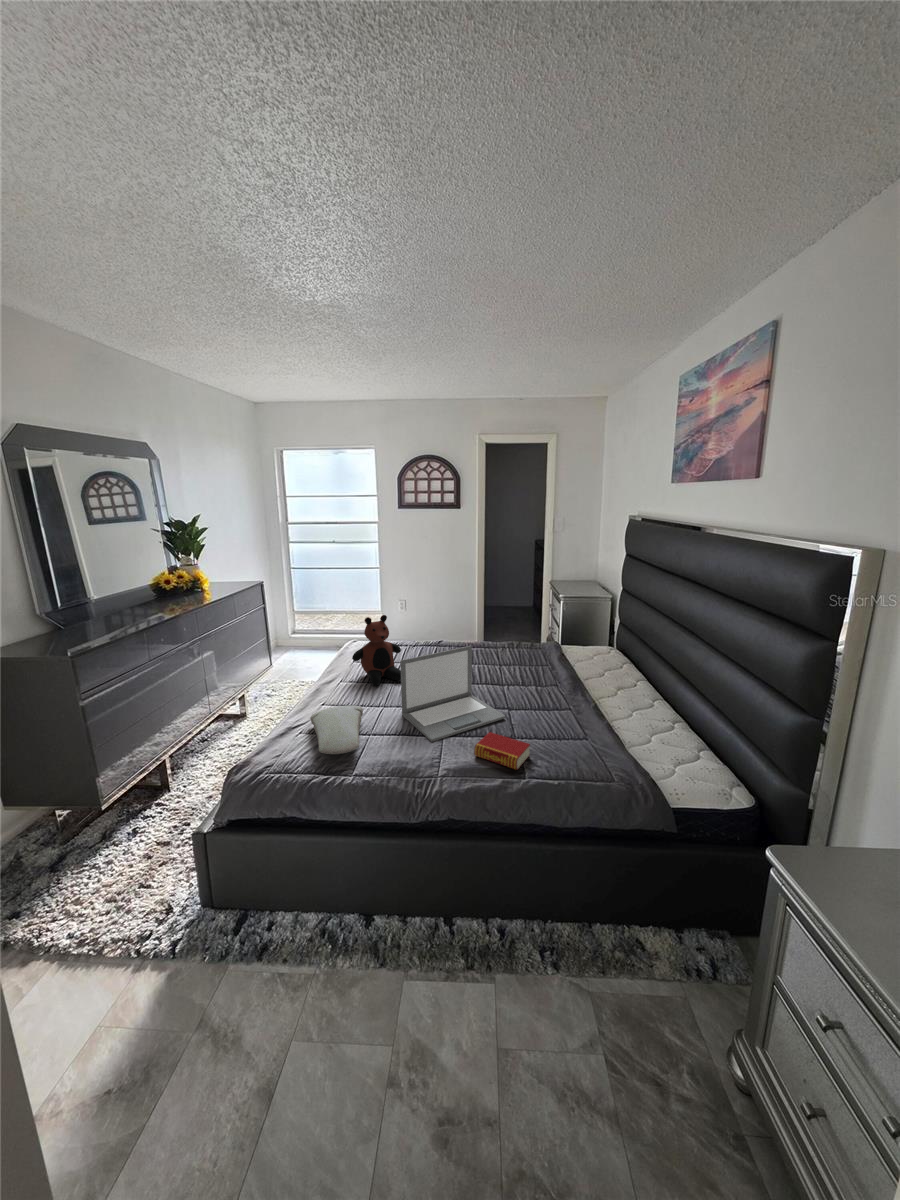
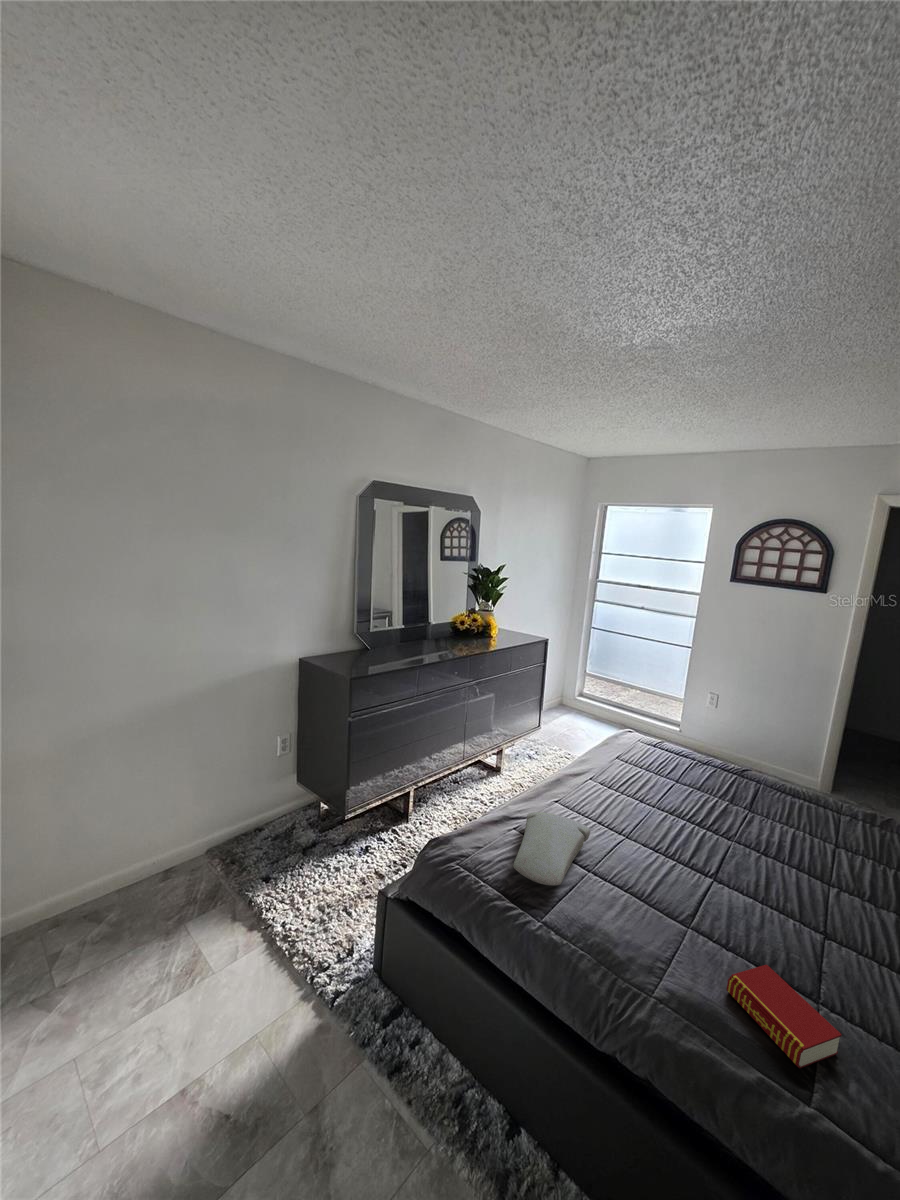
teddy bear: present [352,615,401,686] -> none [606,714,674,809]
laptop: present [400,646,505,742] -> none [642,789,813,951]

